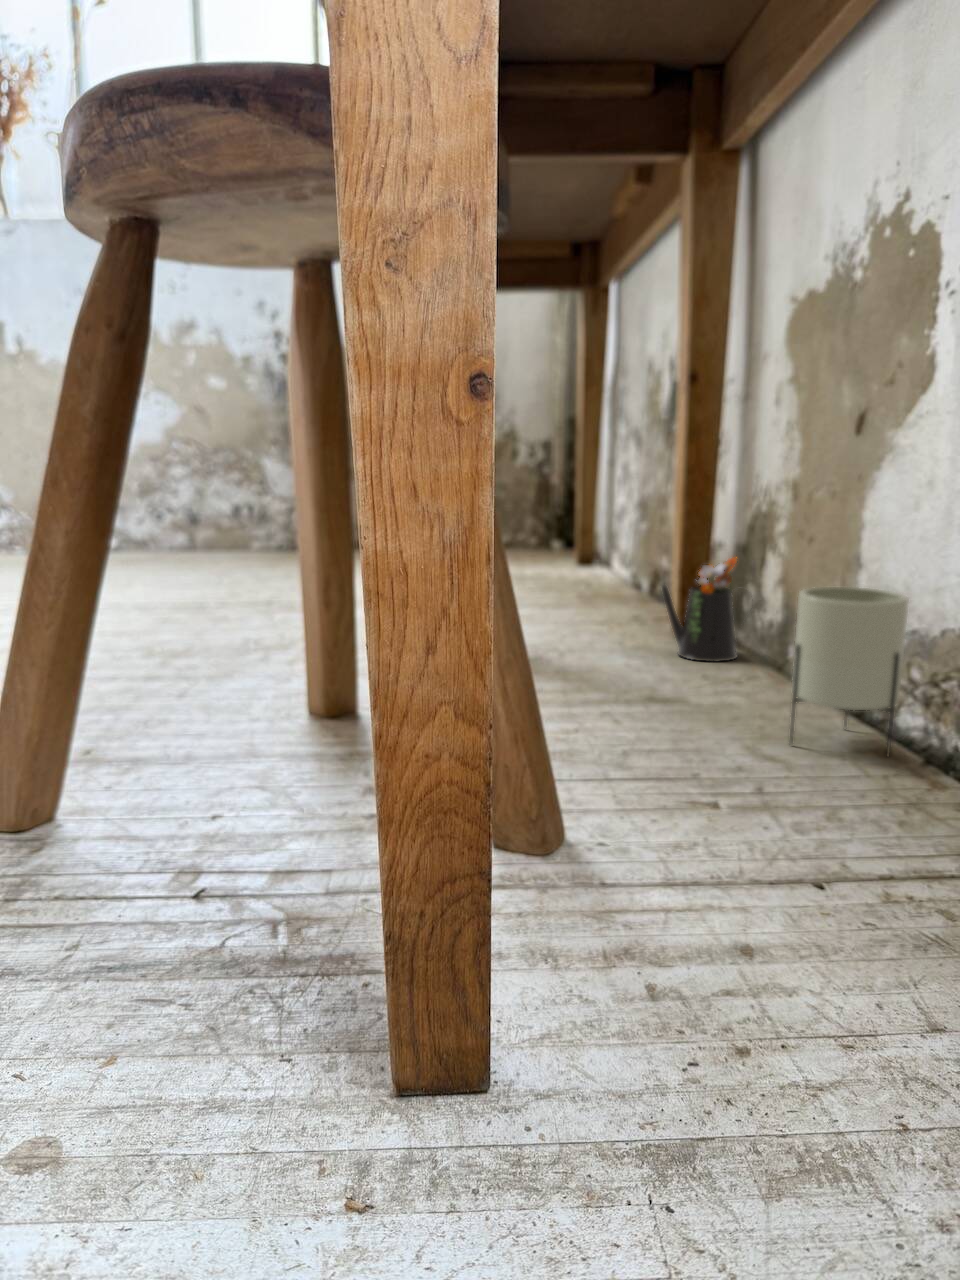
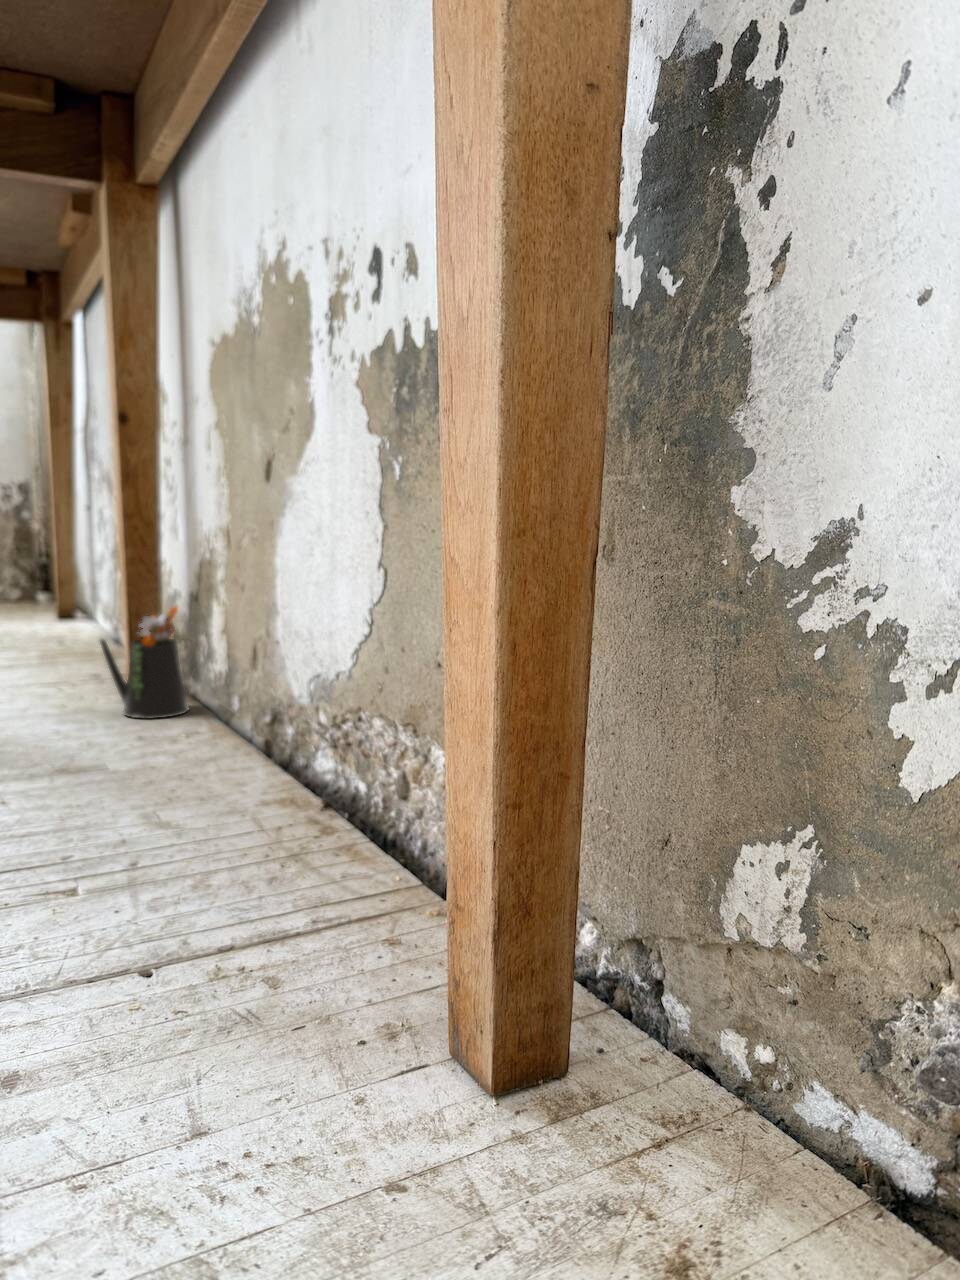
planter: present [790,587,909,756] -> none [198,634,308,806]

